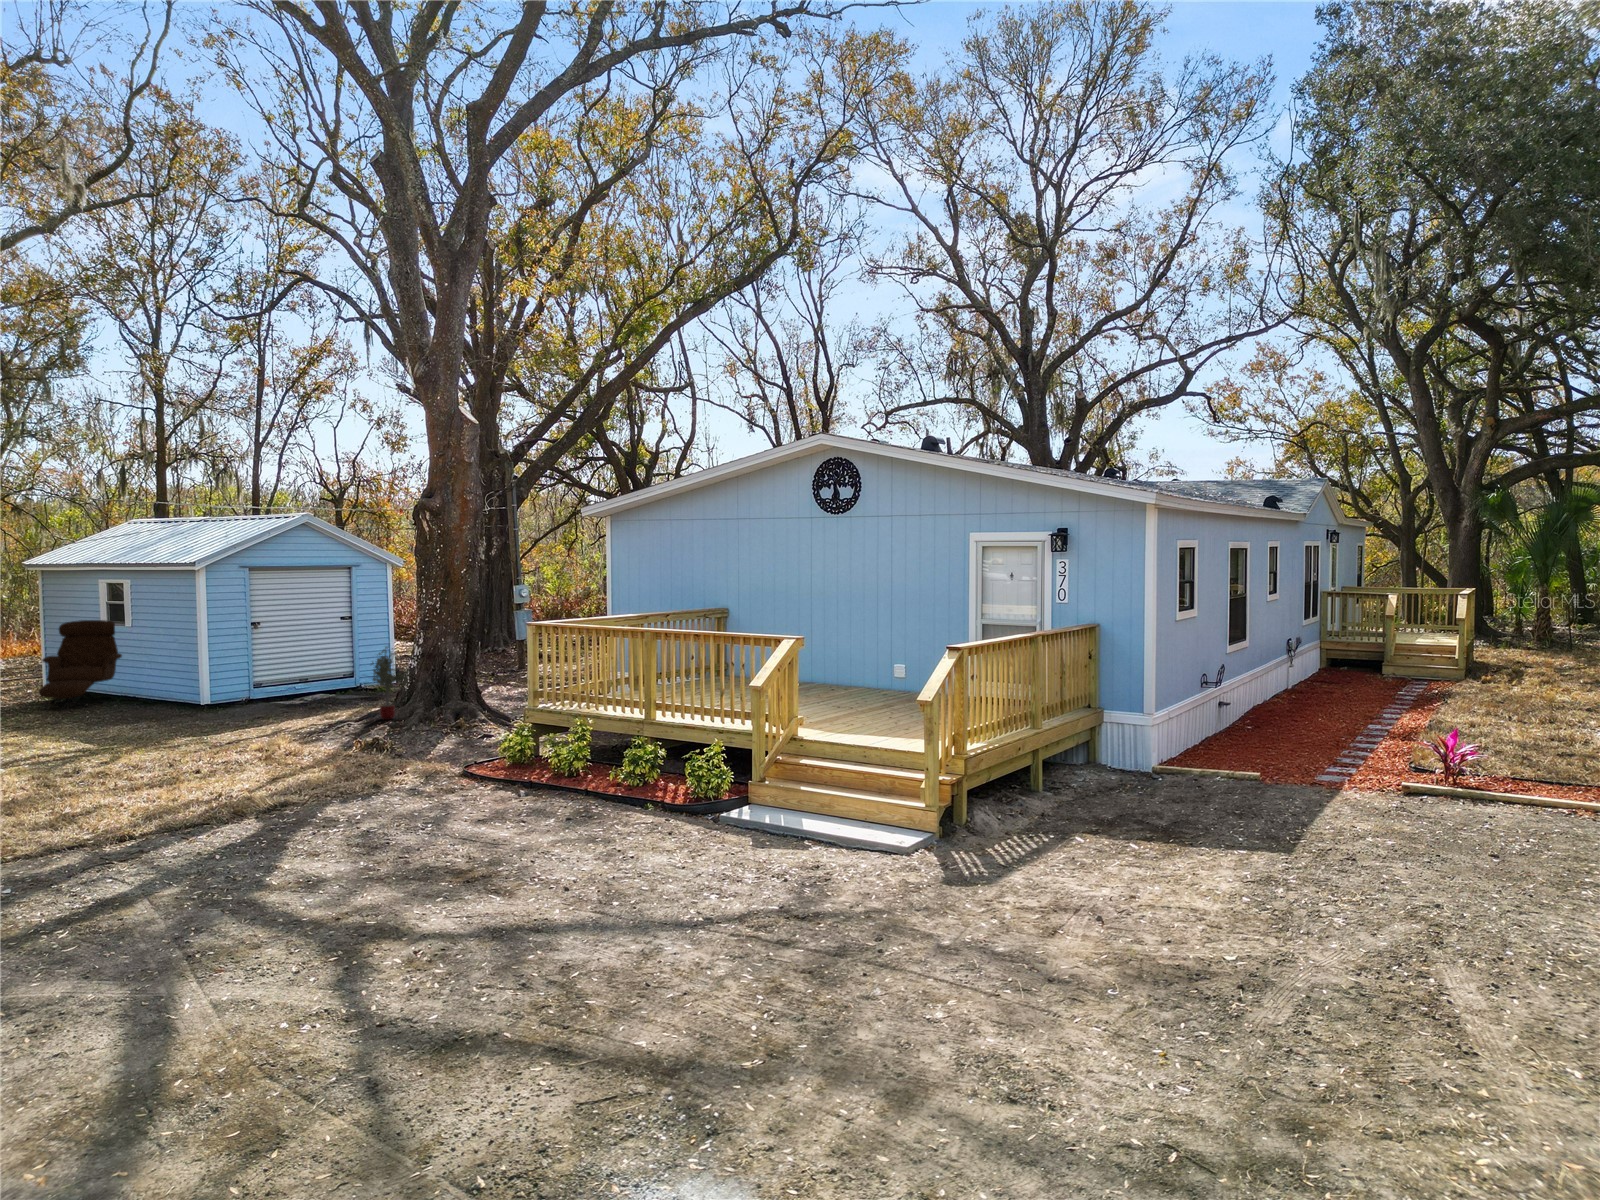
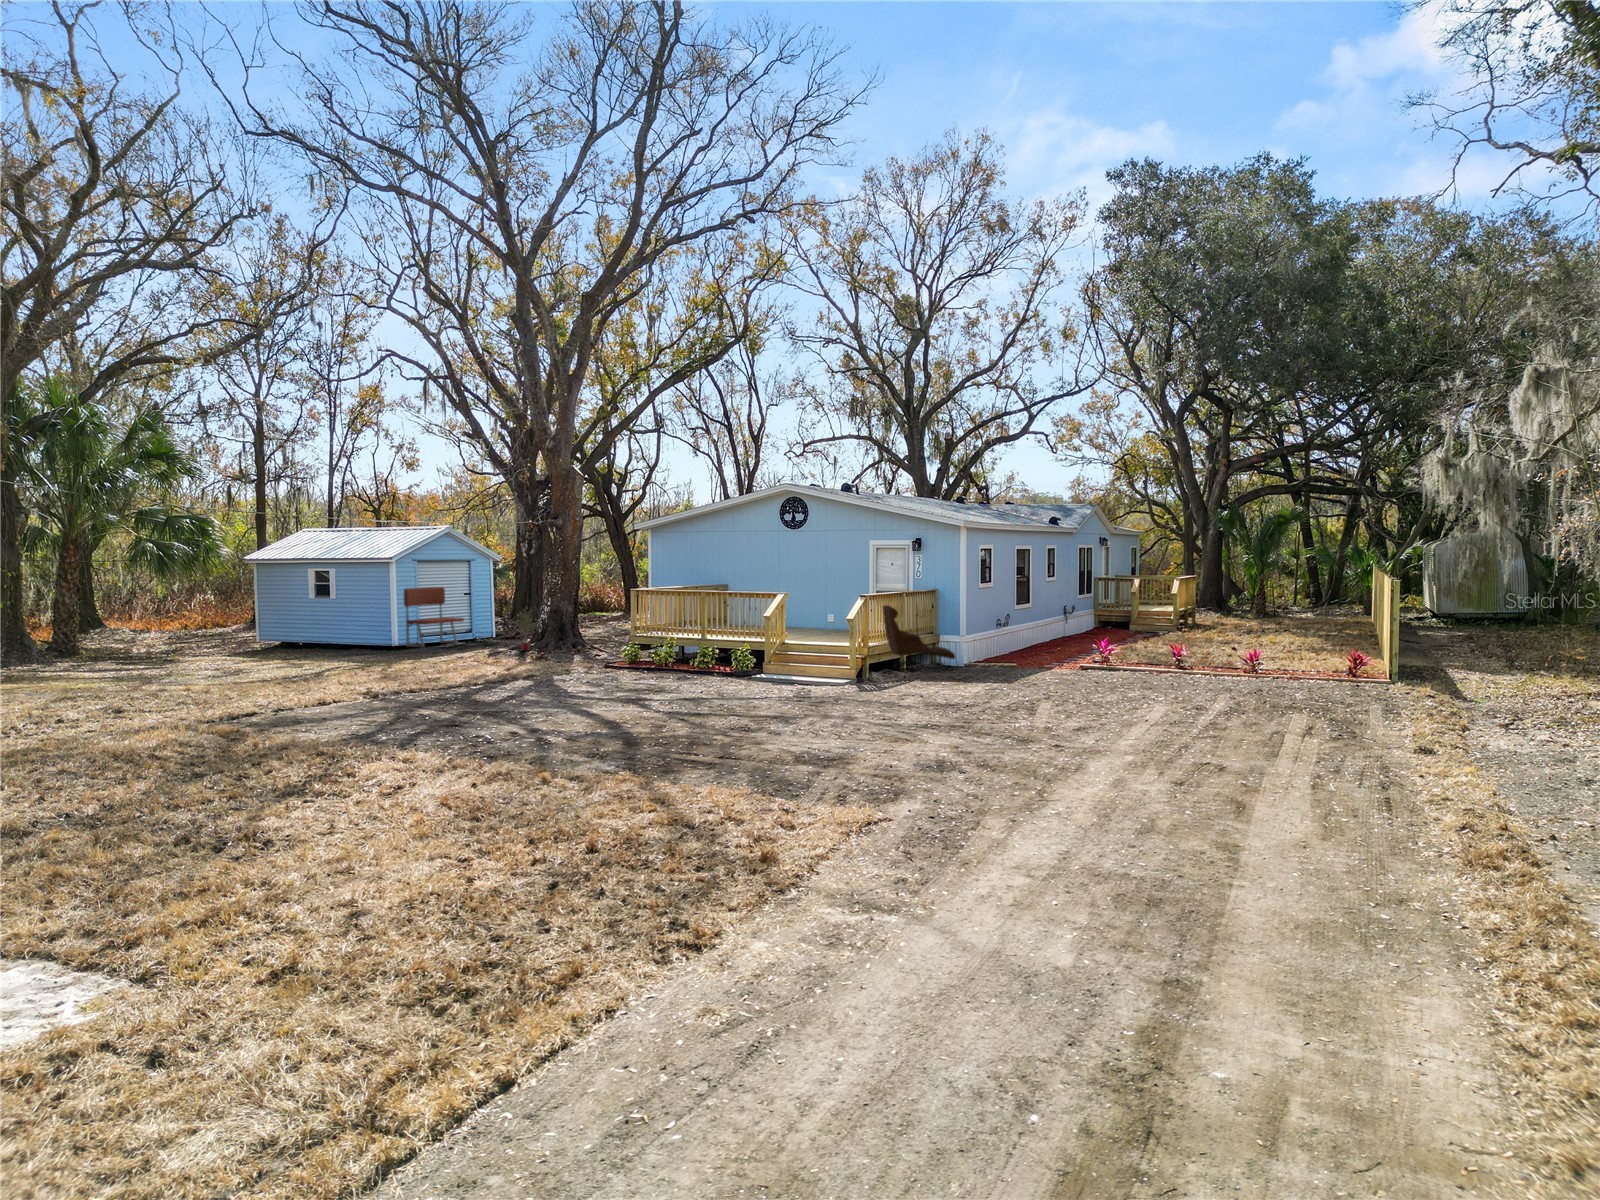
bench: none [219,608,326,706] -> present [404,587,464,647]
lounge chair: present [39,620,122,710] -> present [883,605,955,670]

